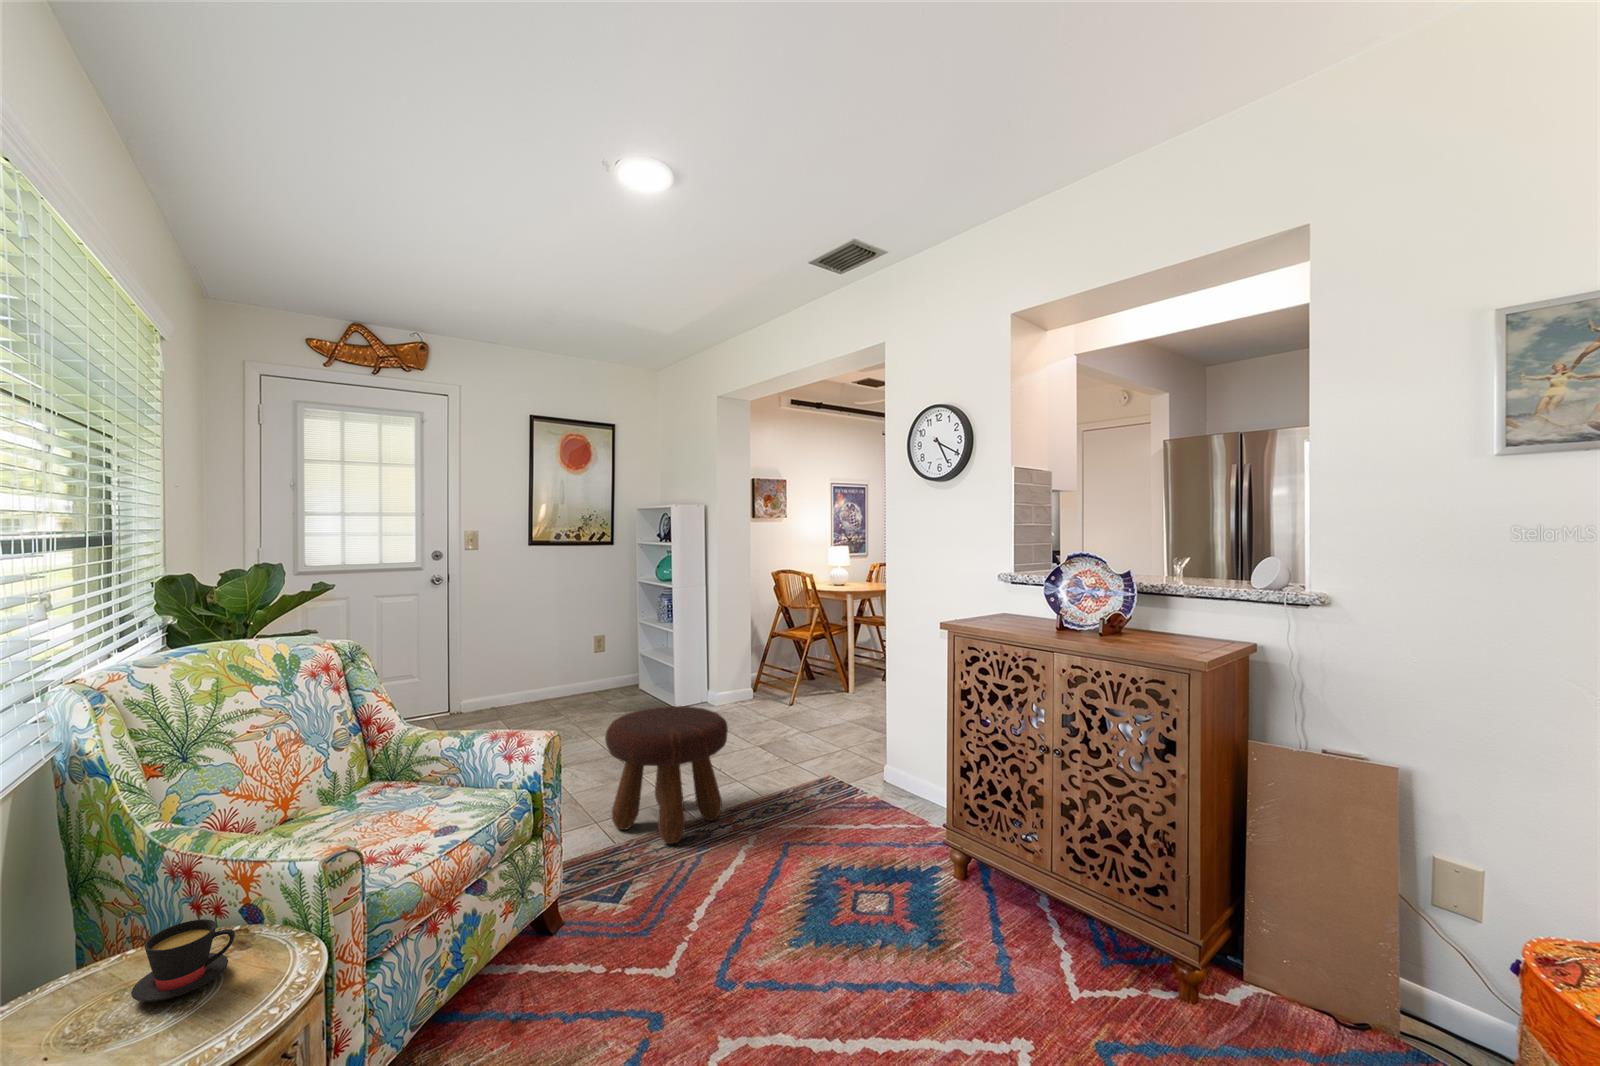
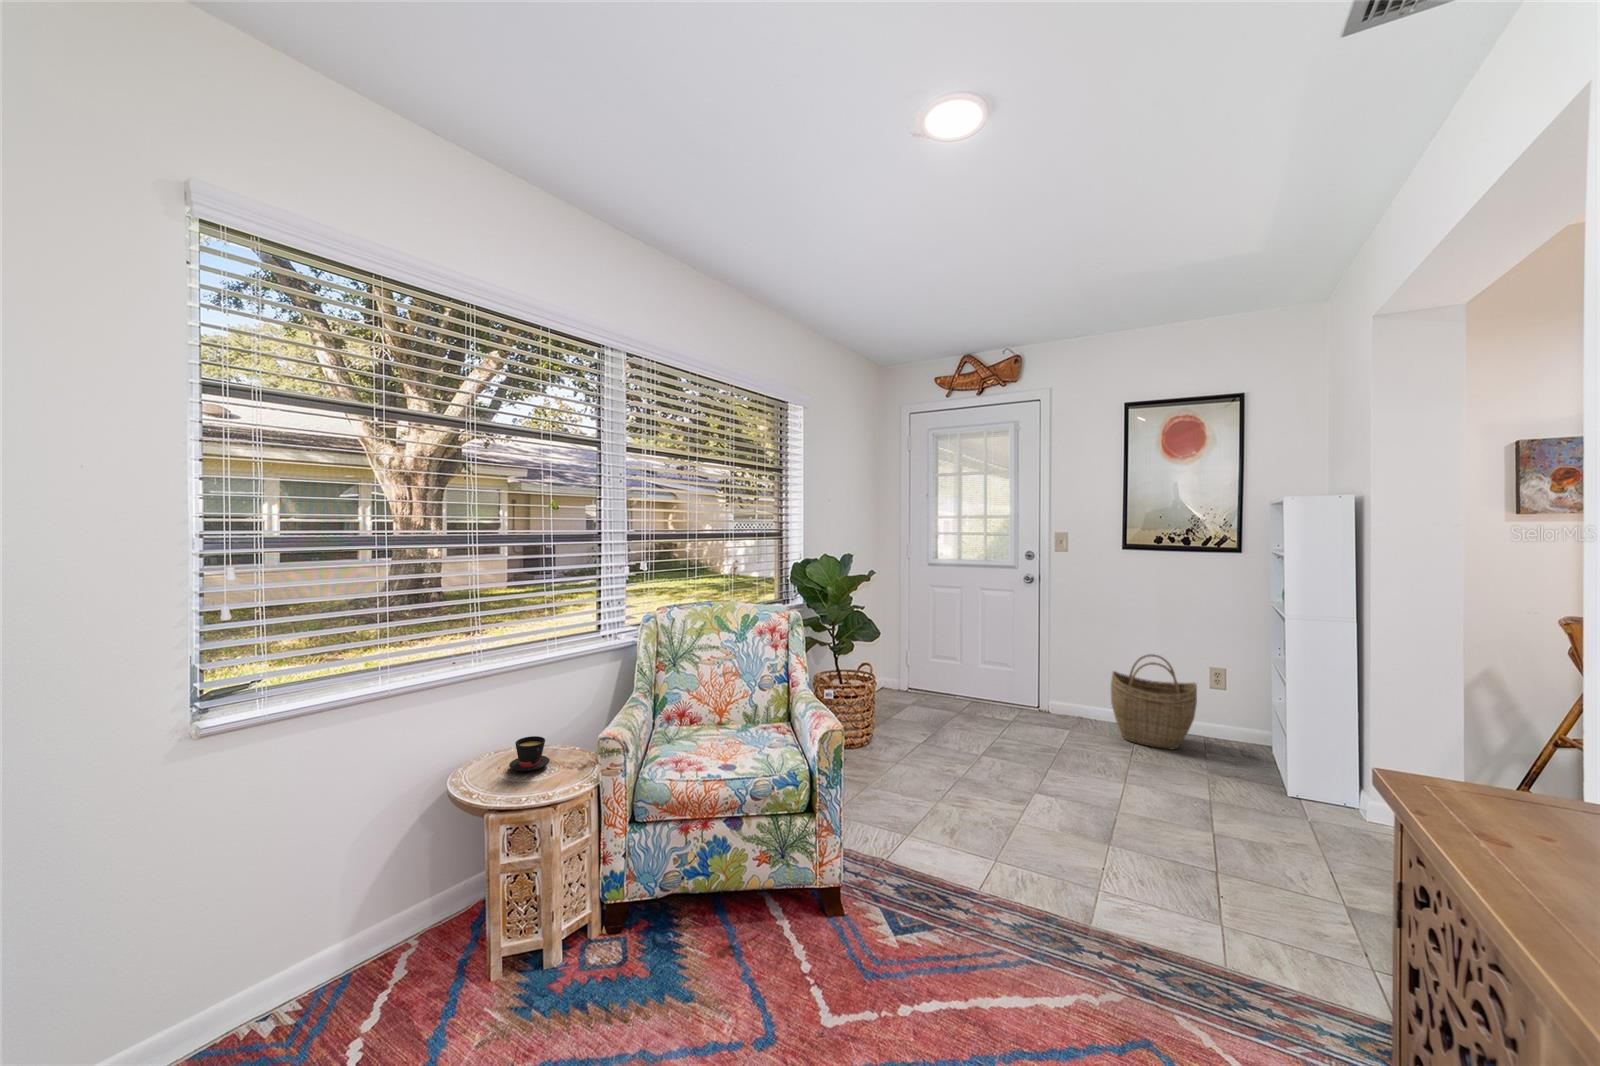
woven basket: none [525,628,597,711] -> present [1110,654,1197,749]
footstool: present [605,706,728,844] -> none [983,758,1142,942]

